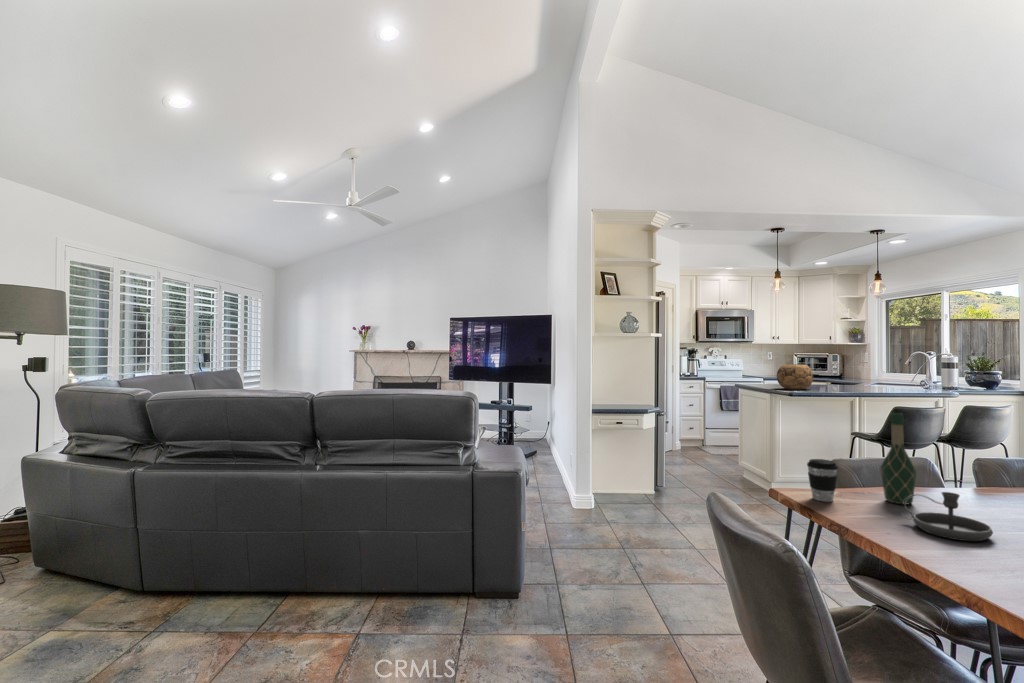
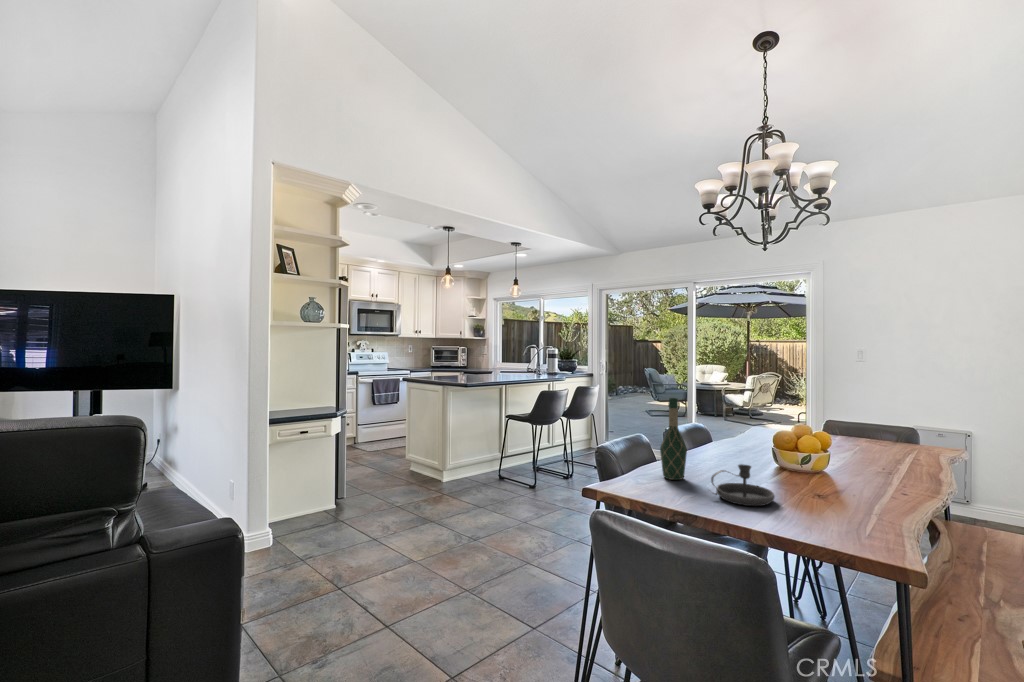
decorative bowl: present [777,364,813,390] -> none [444,357,473,380]
coffee cup: present [807,459,838,502] -> none [619,449,646,492]

